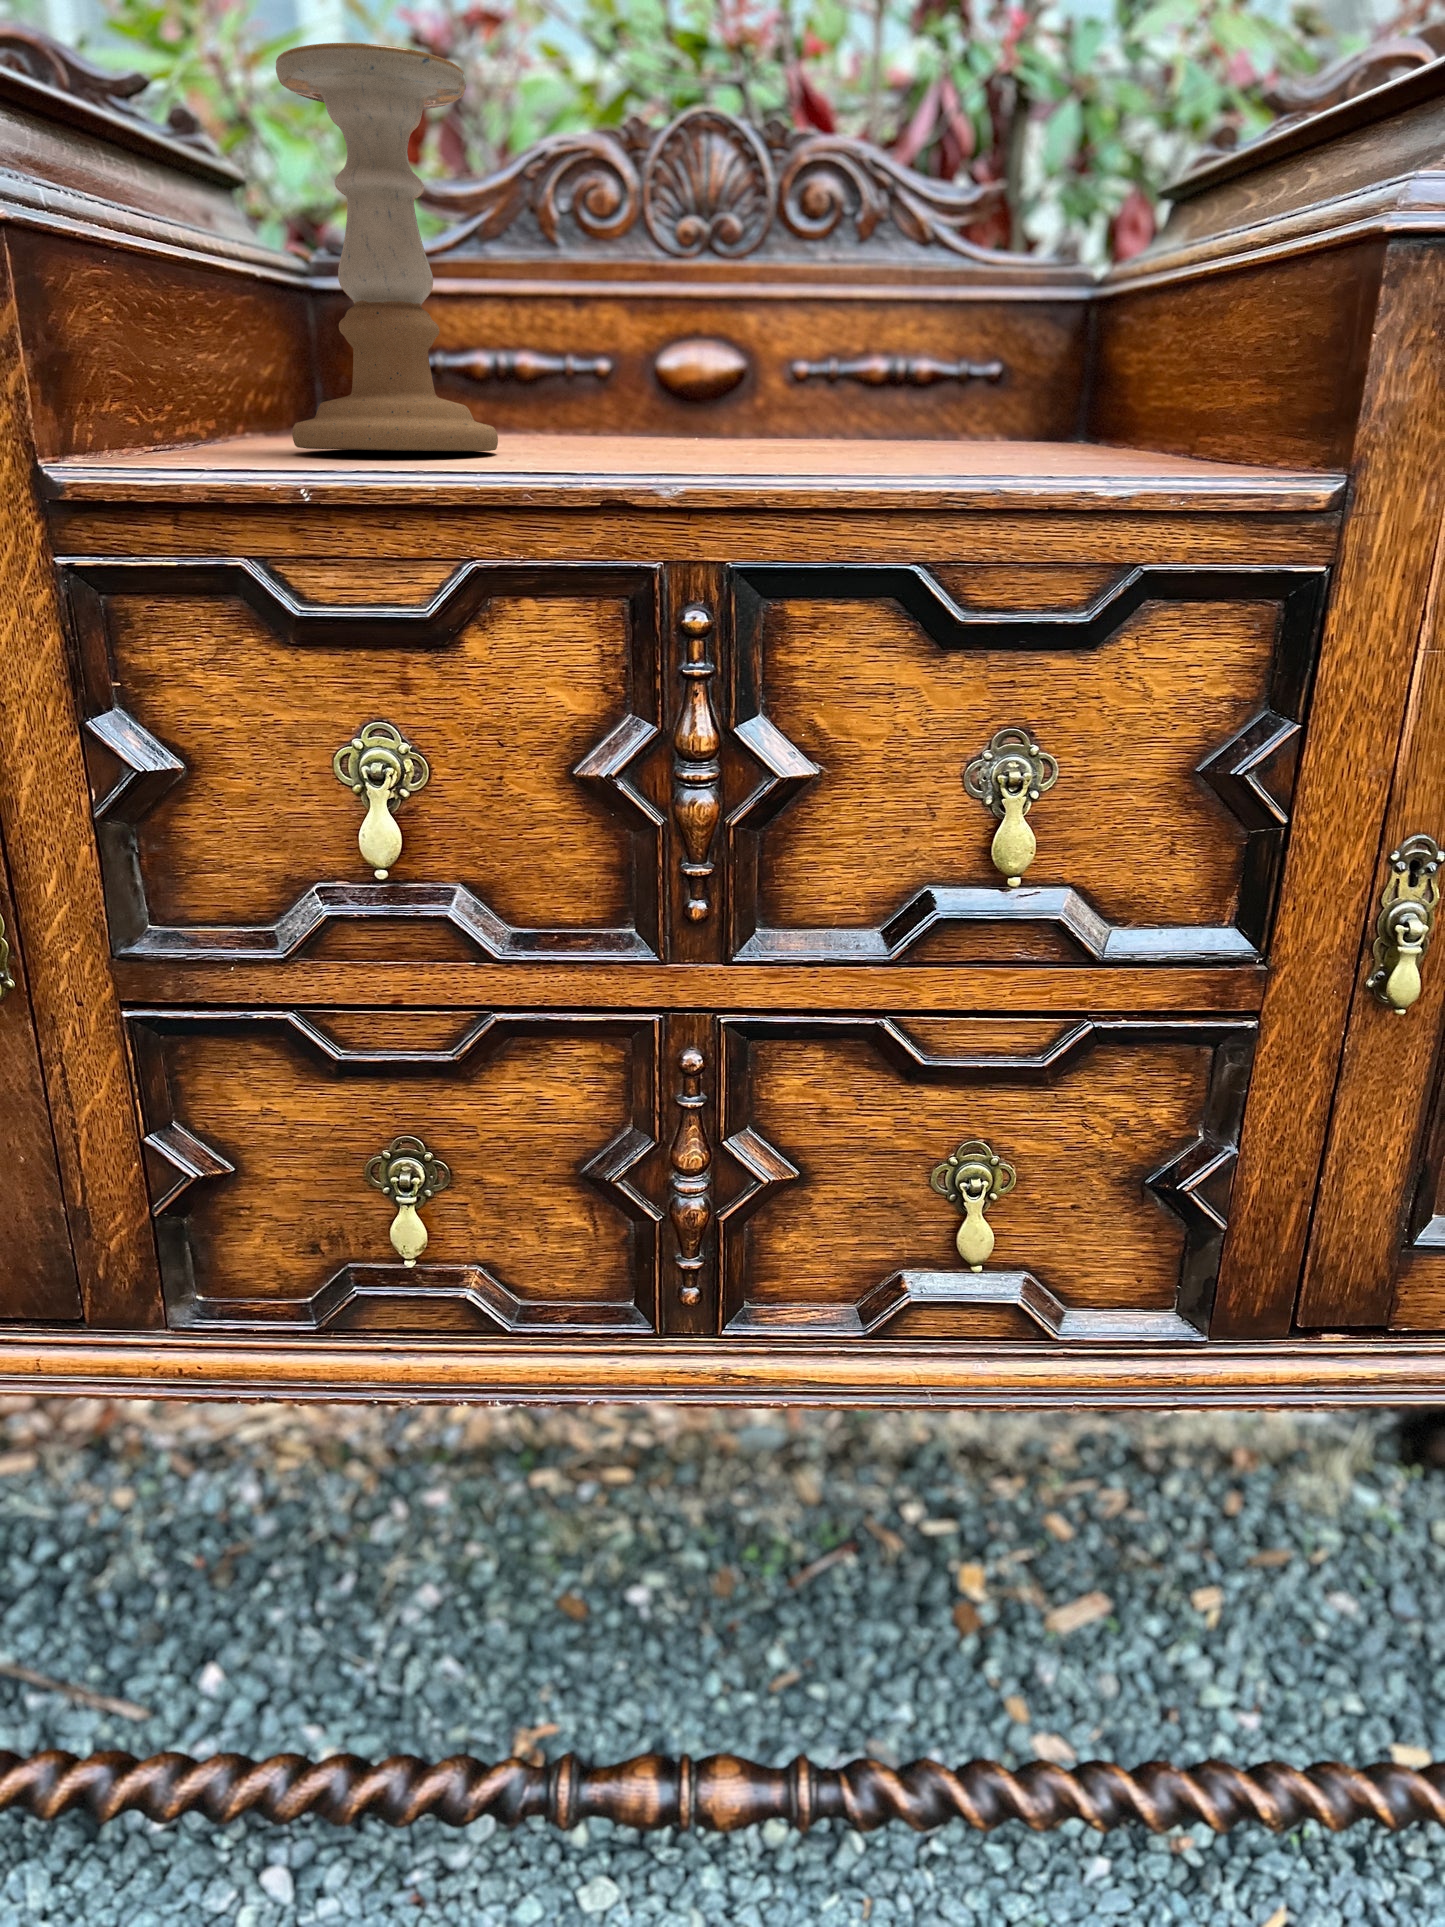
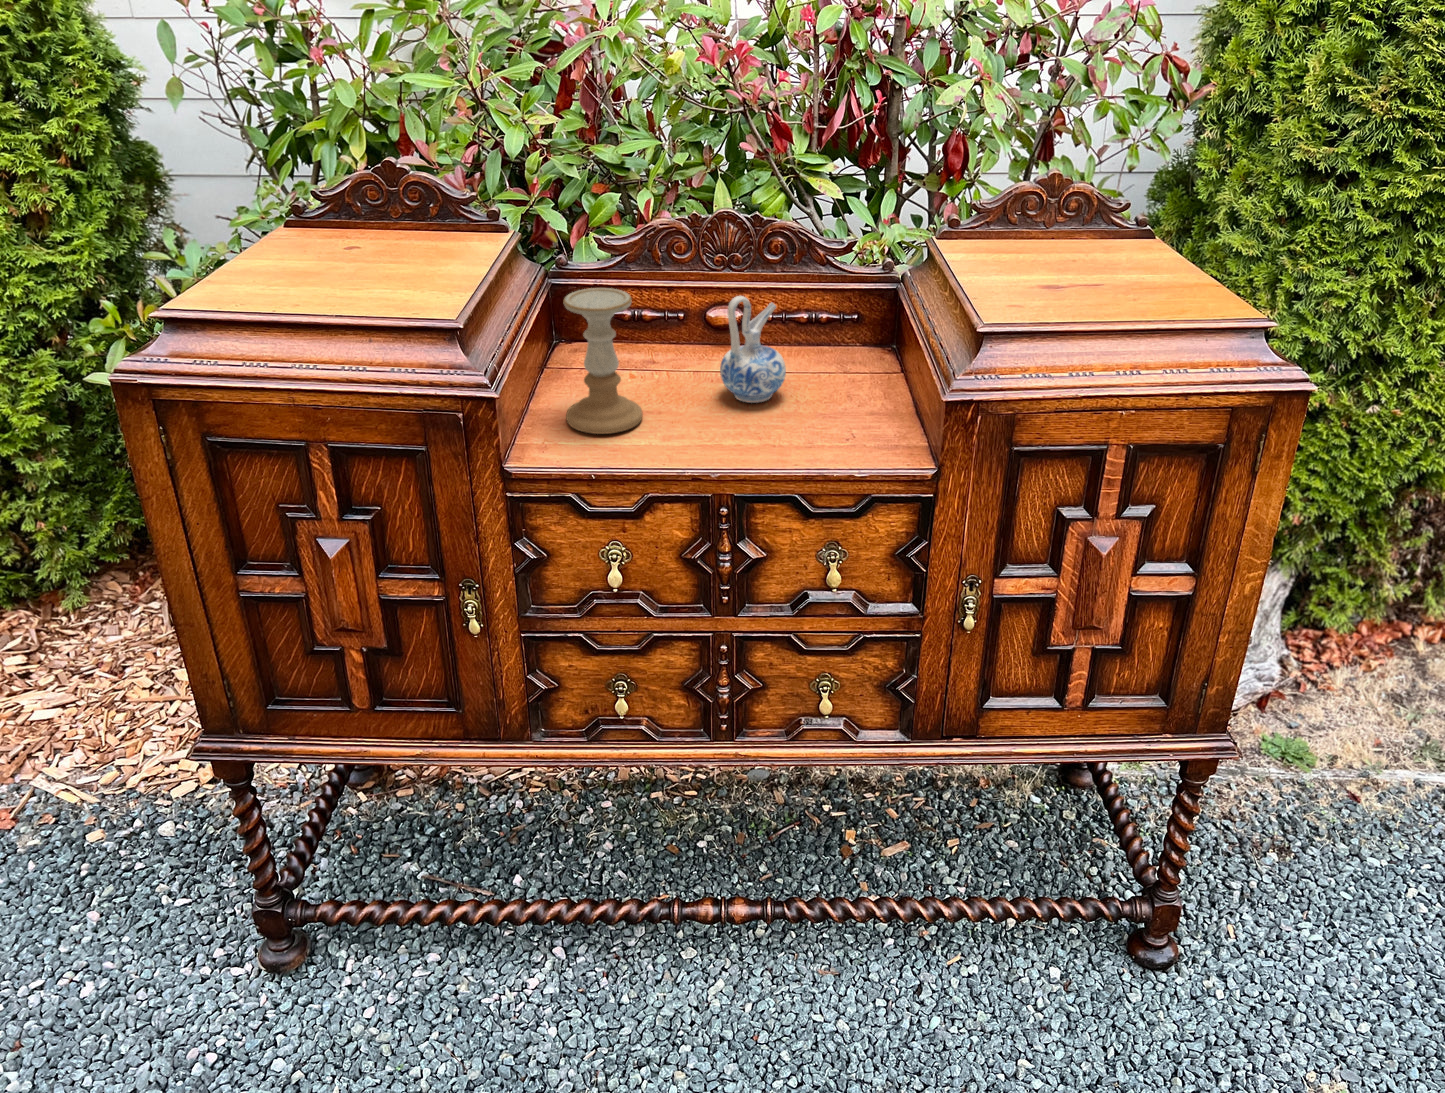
ceramic pitcher: none [703,130,866,449] -> present [720,296,786,403]

